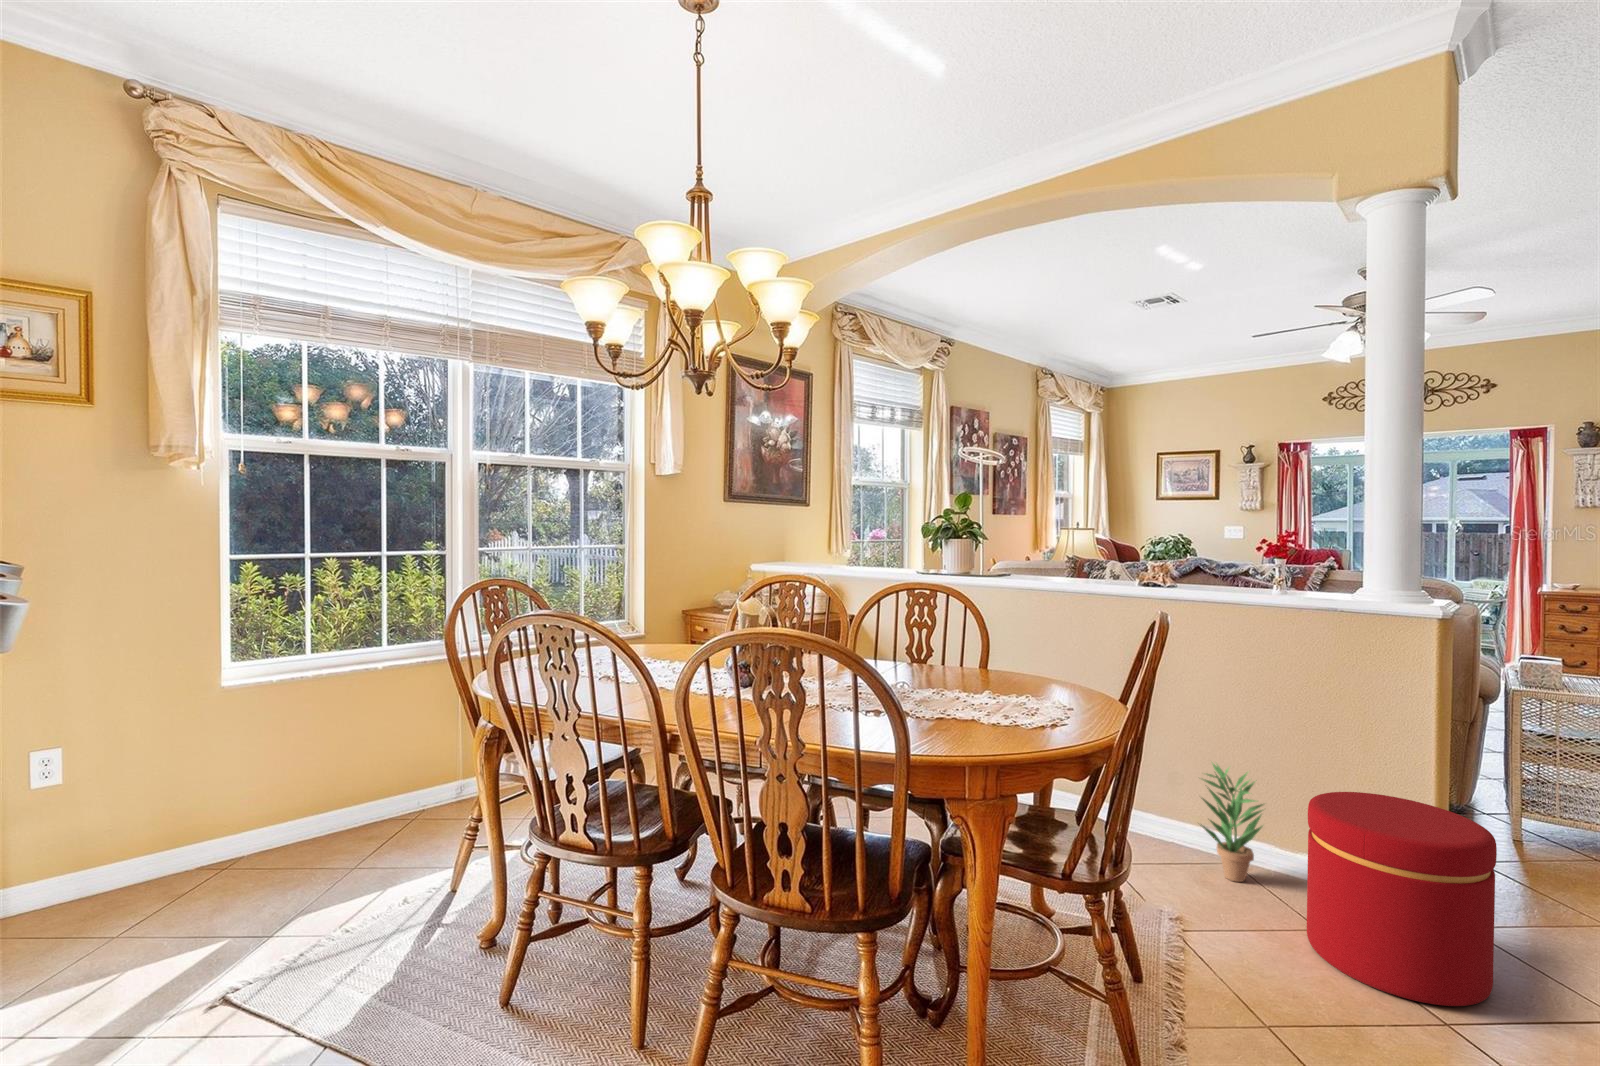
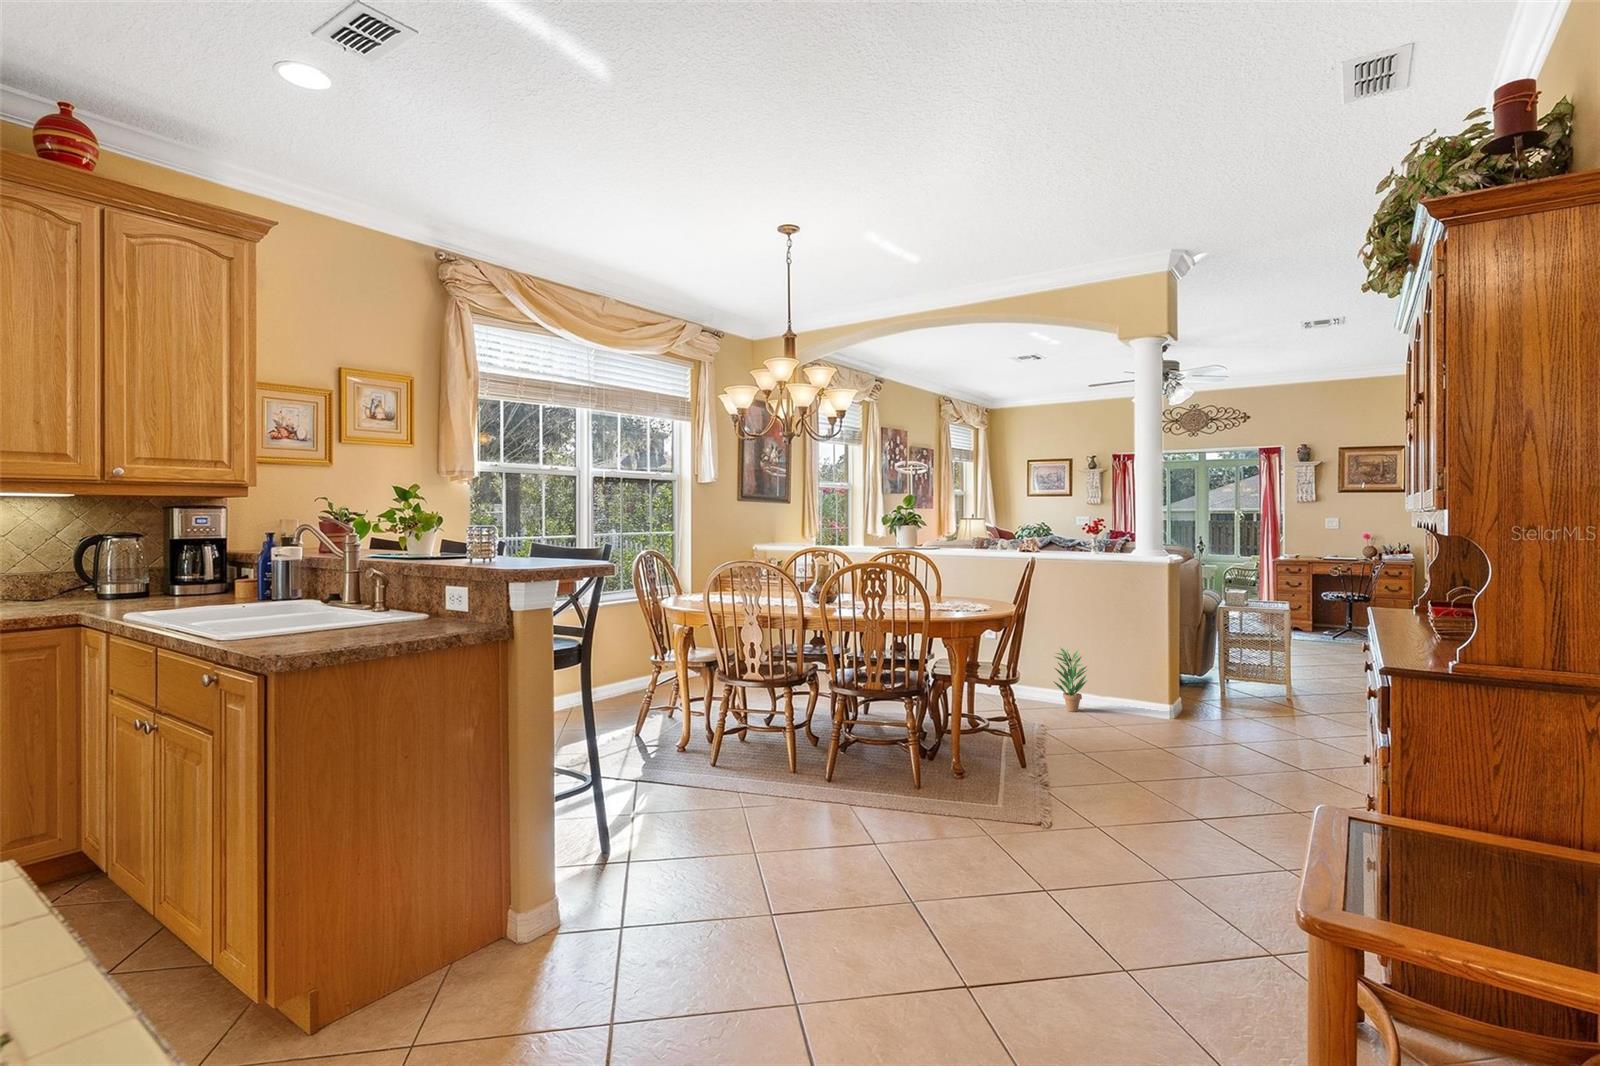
ottoman: present [1307,792,1497,1006] -> none [1104,653,1184,740]

